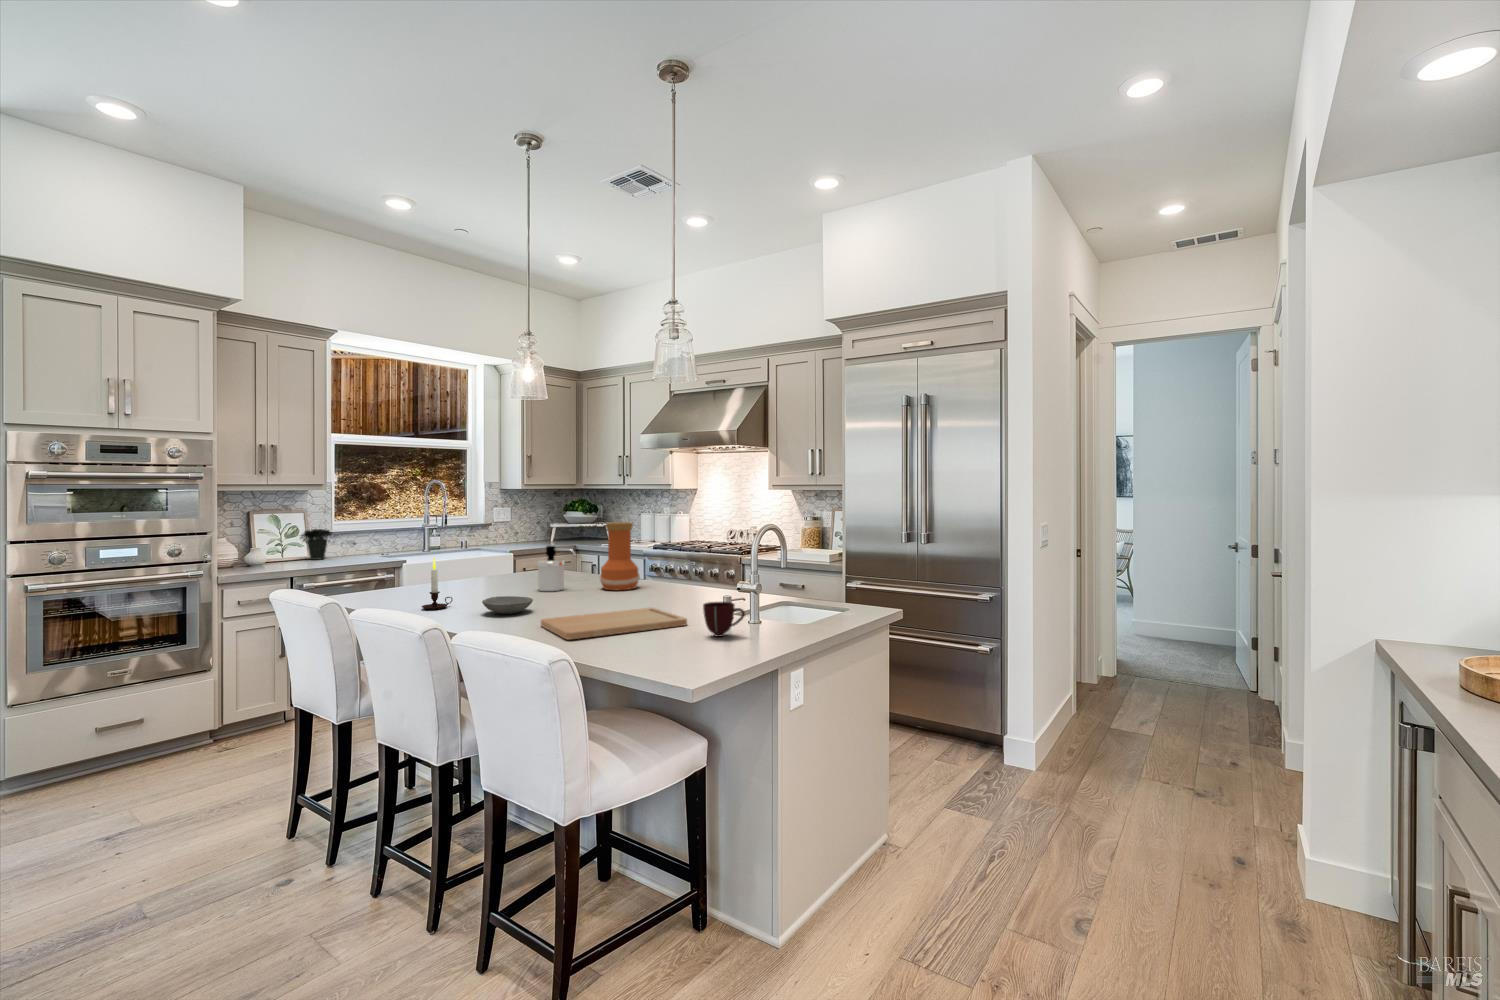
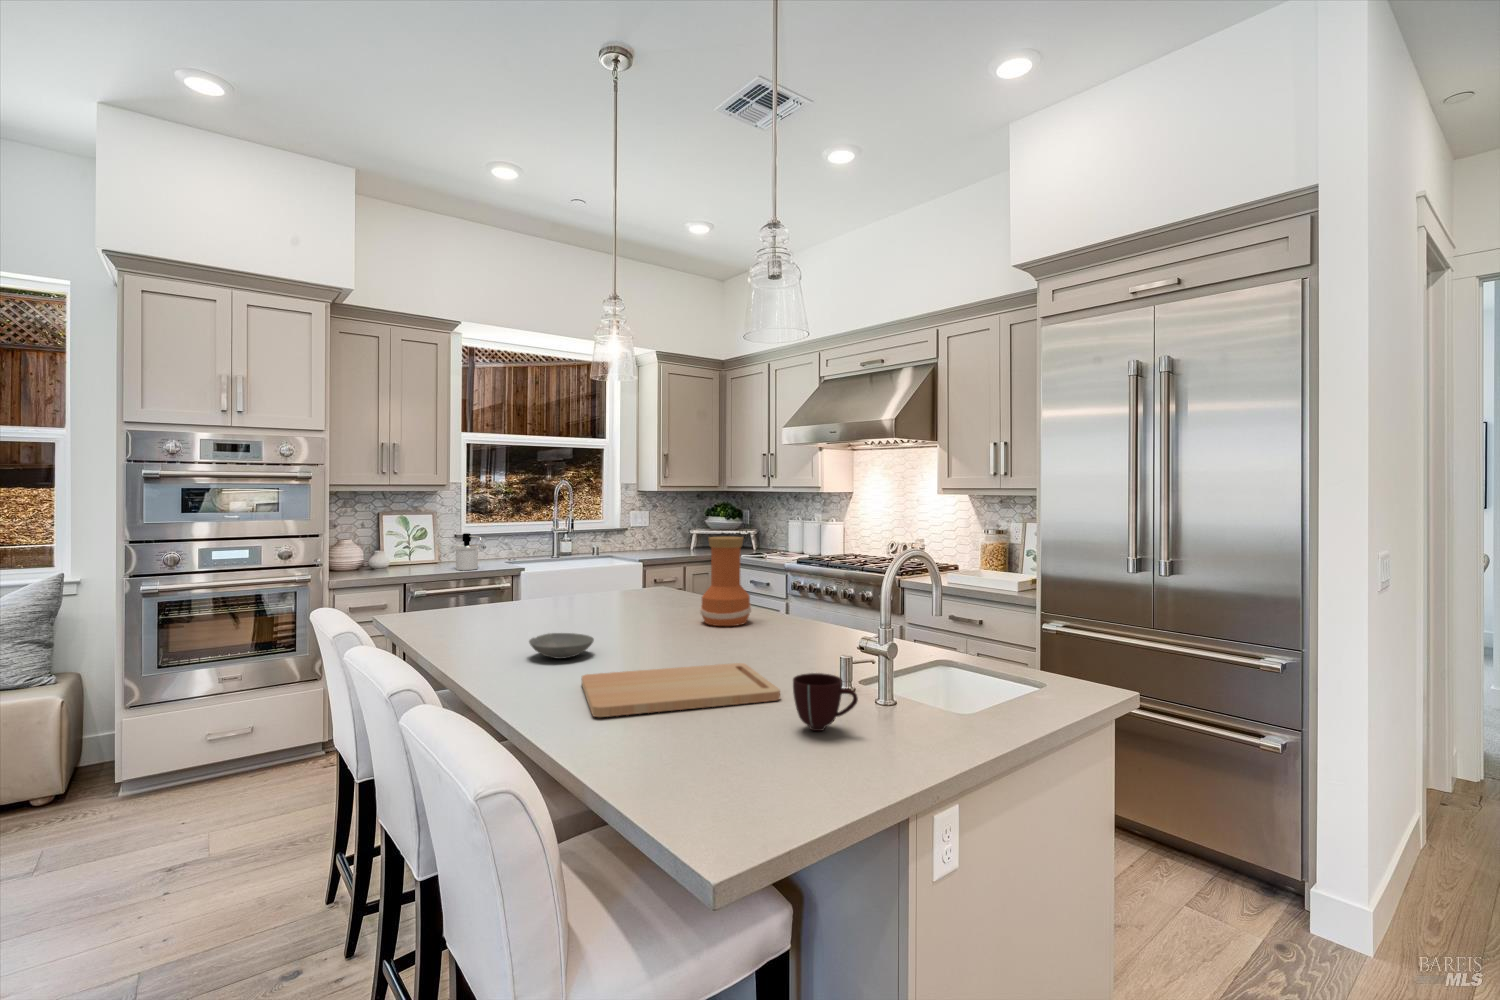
potted plant: present [301,529,332,560] -> none [421,505,454,566]
soap dispenser: present [537,546,576,591] -> present [455,533,482,570]
candle: present [422,558,453,609] -> none [470,578,509,644]

